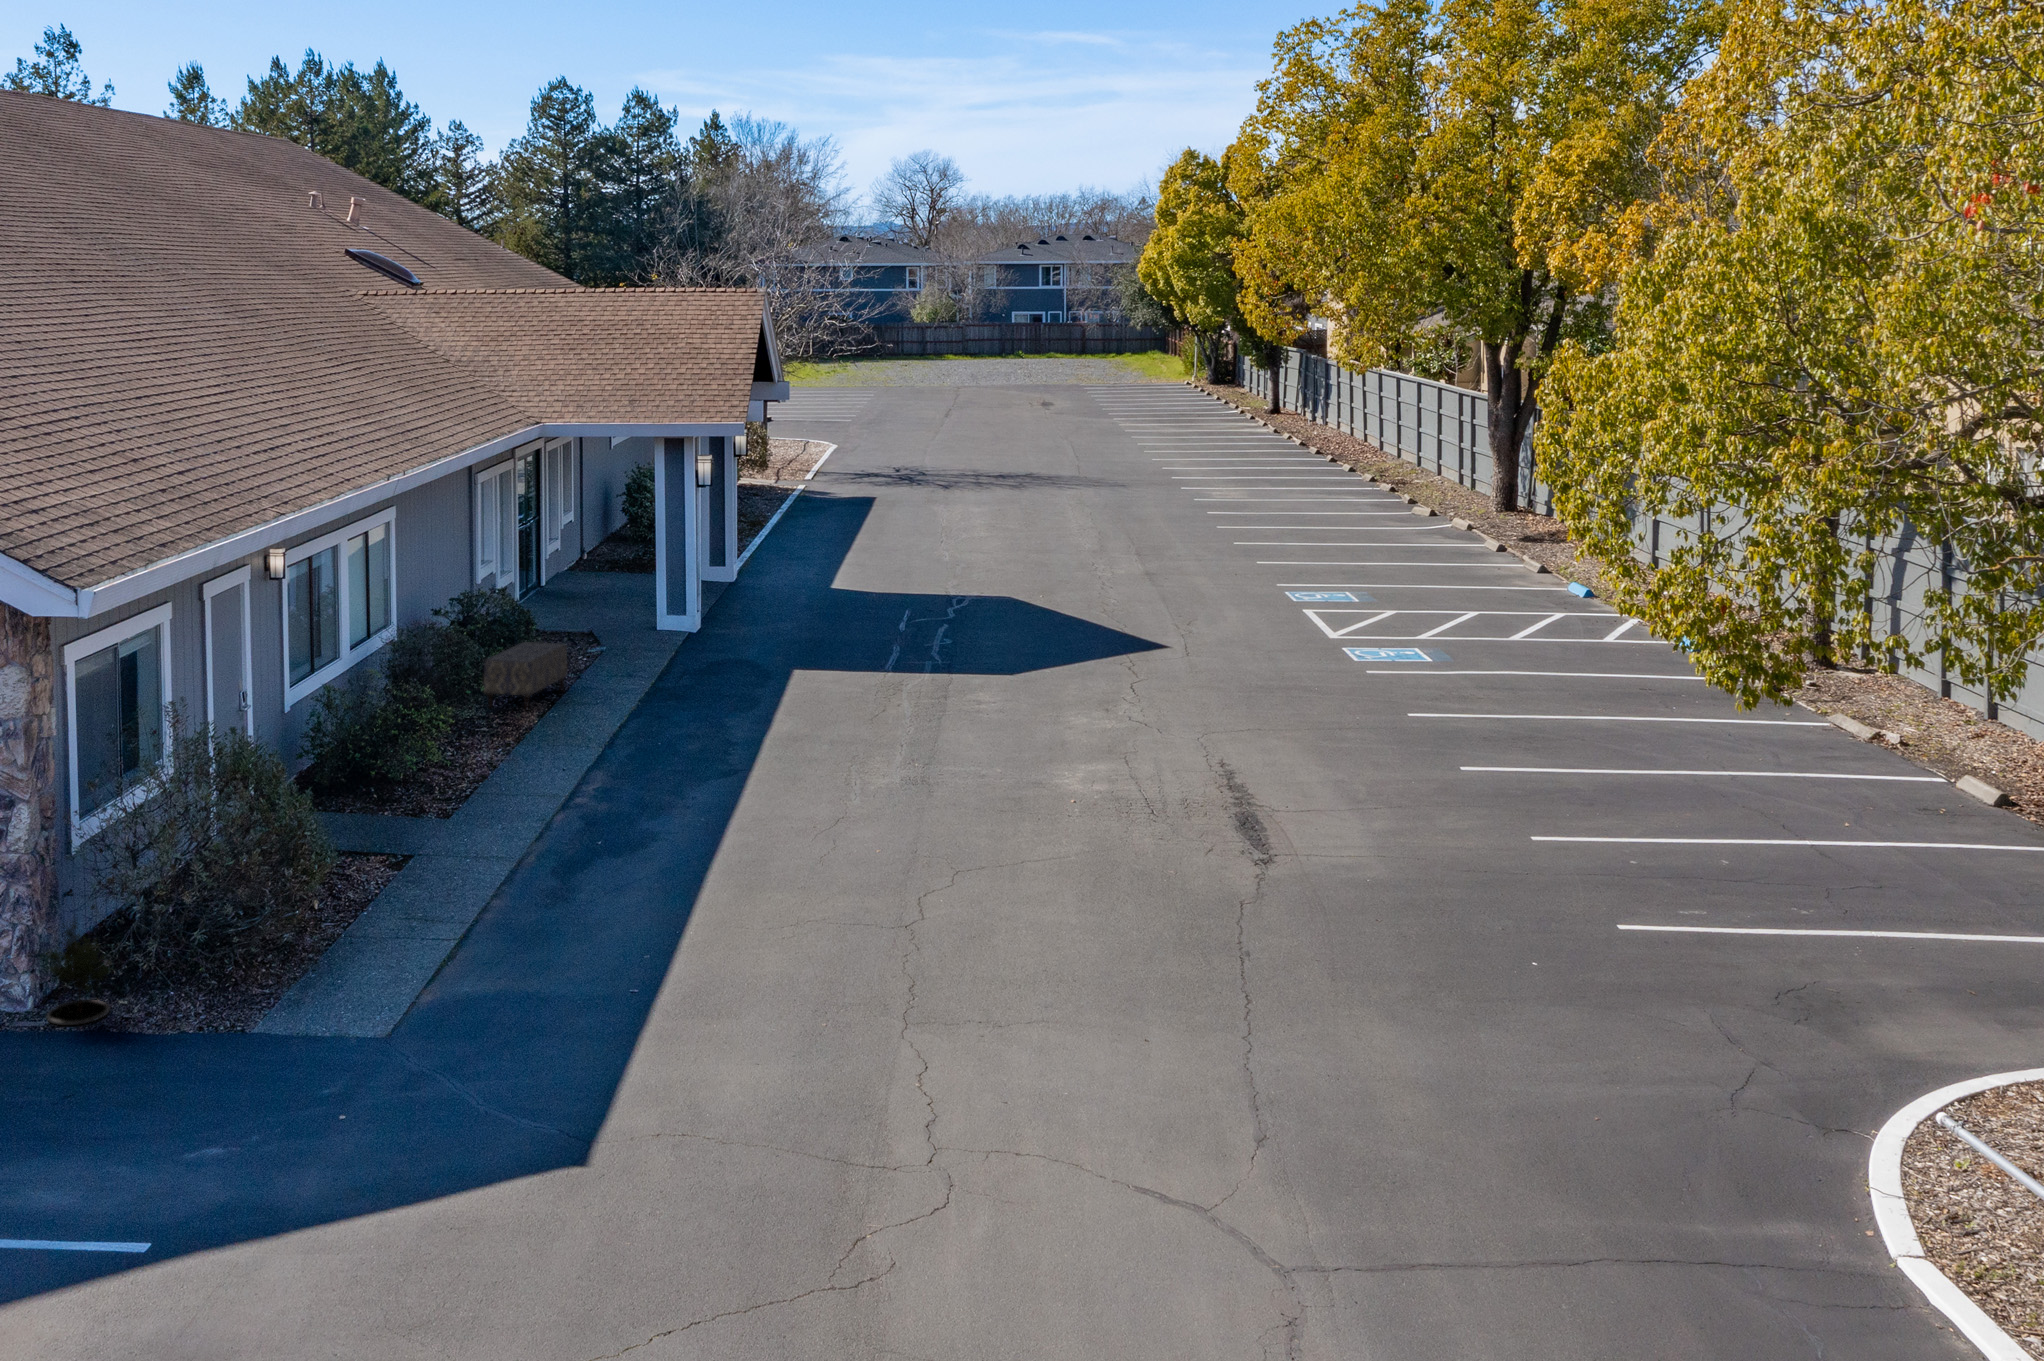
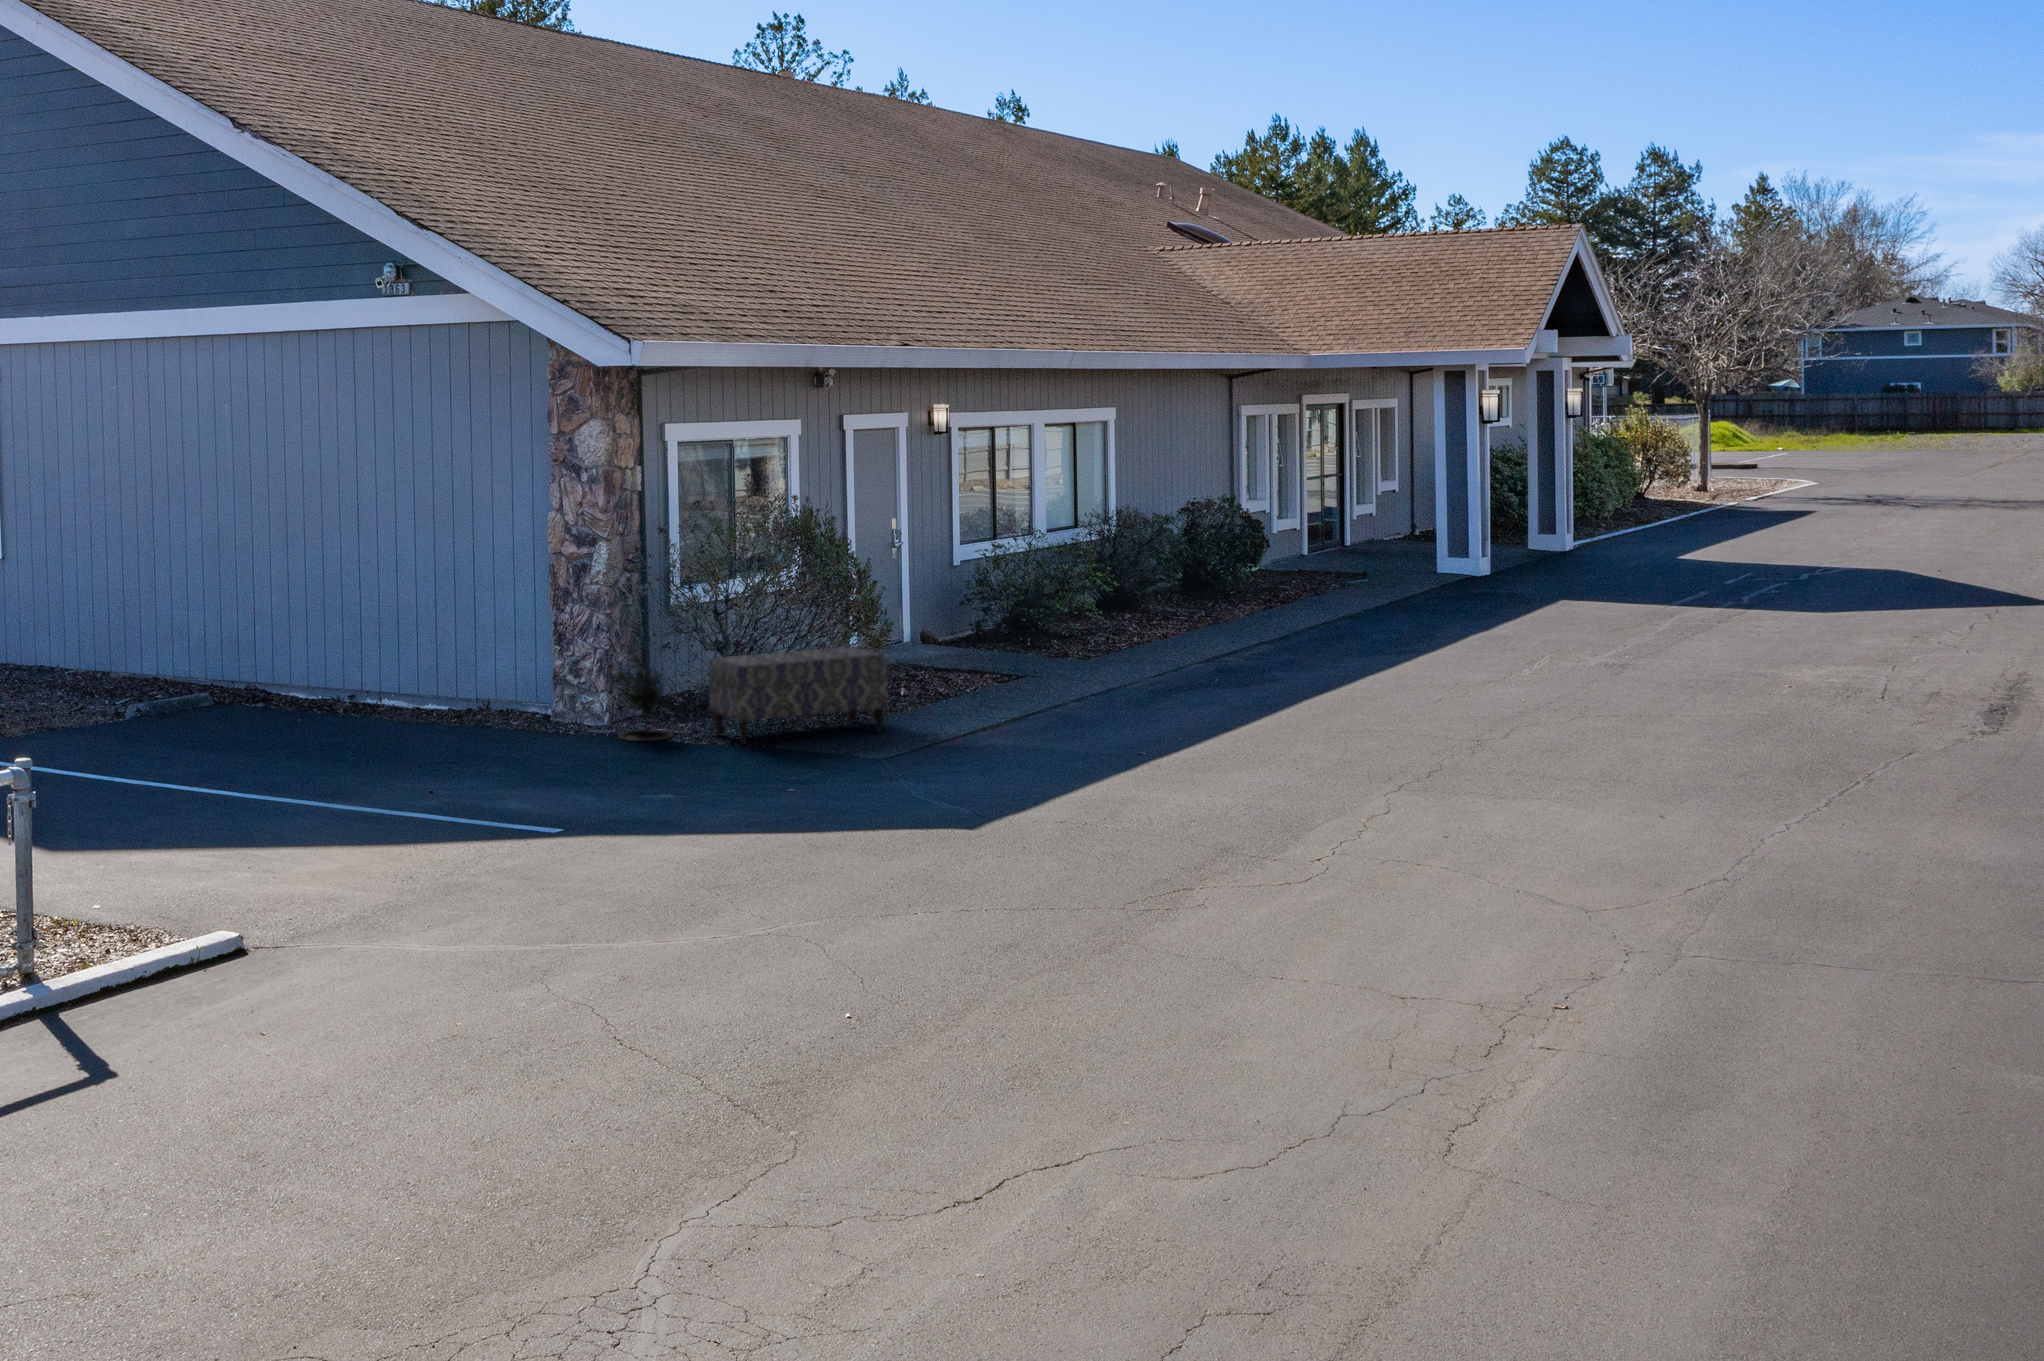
bench: present [484,642,567,710] -> present [709,647,888,745]

